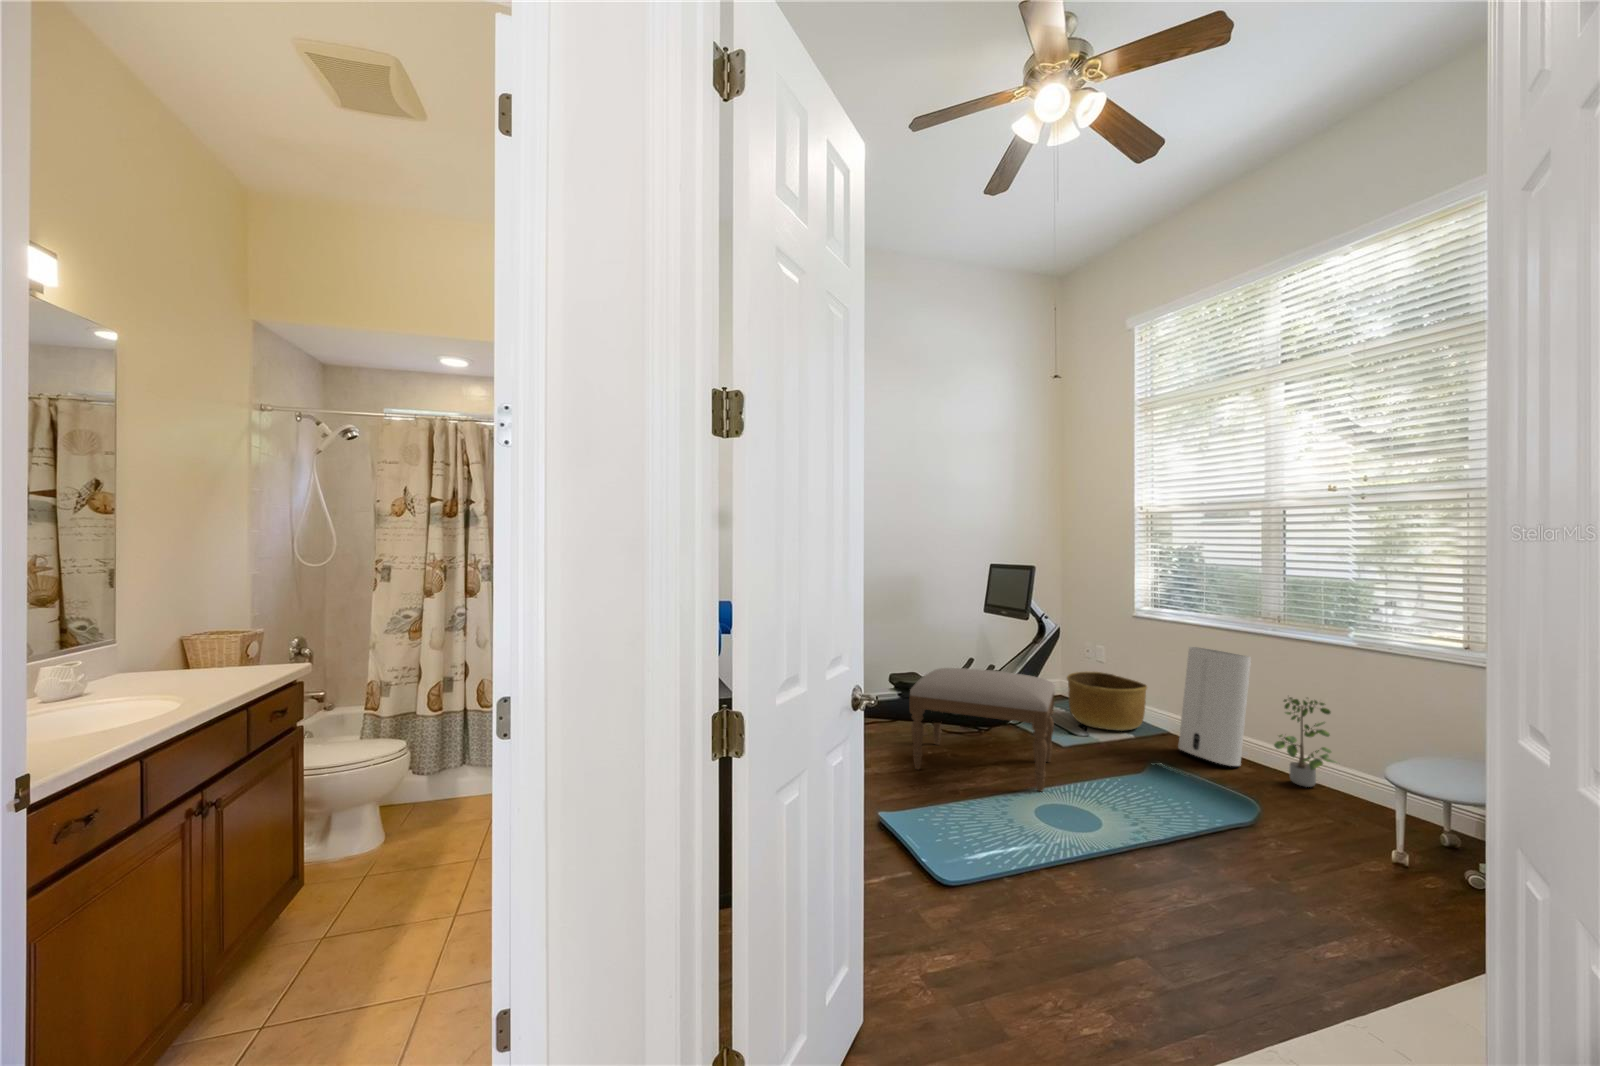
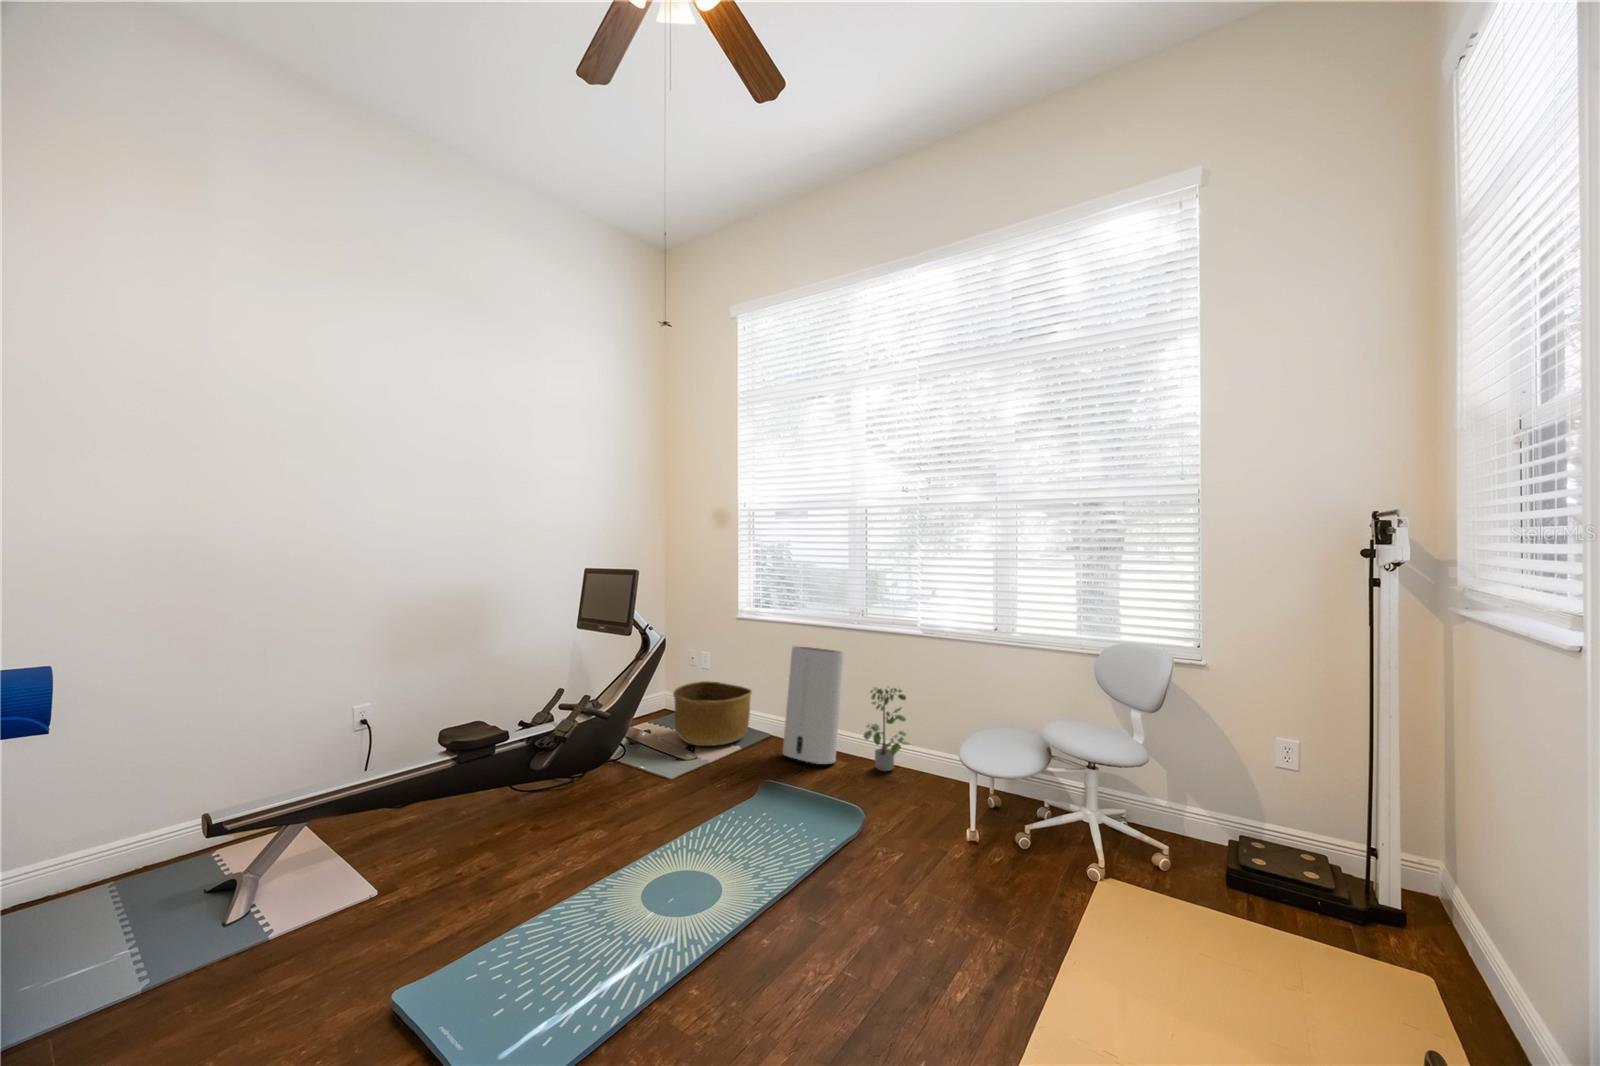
ottoman: present [910,668,1054,791] -> none [461,705,664,874]

